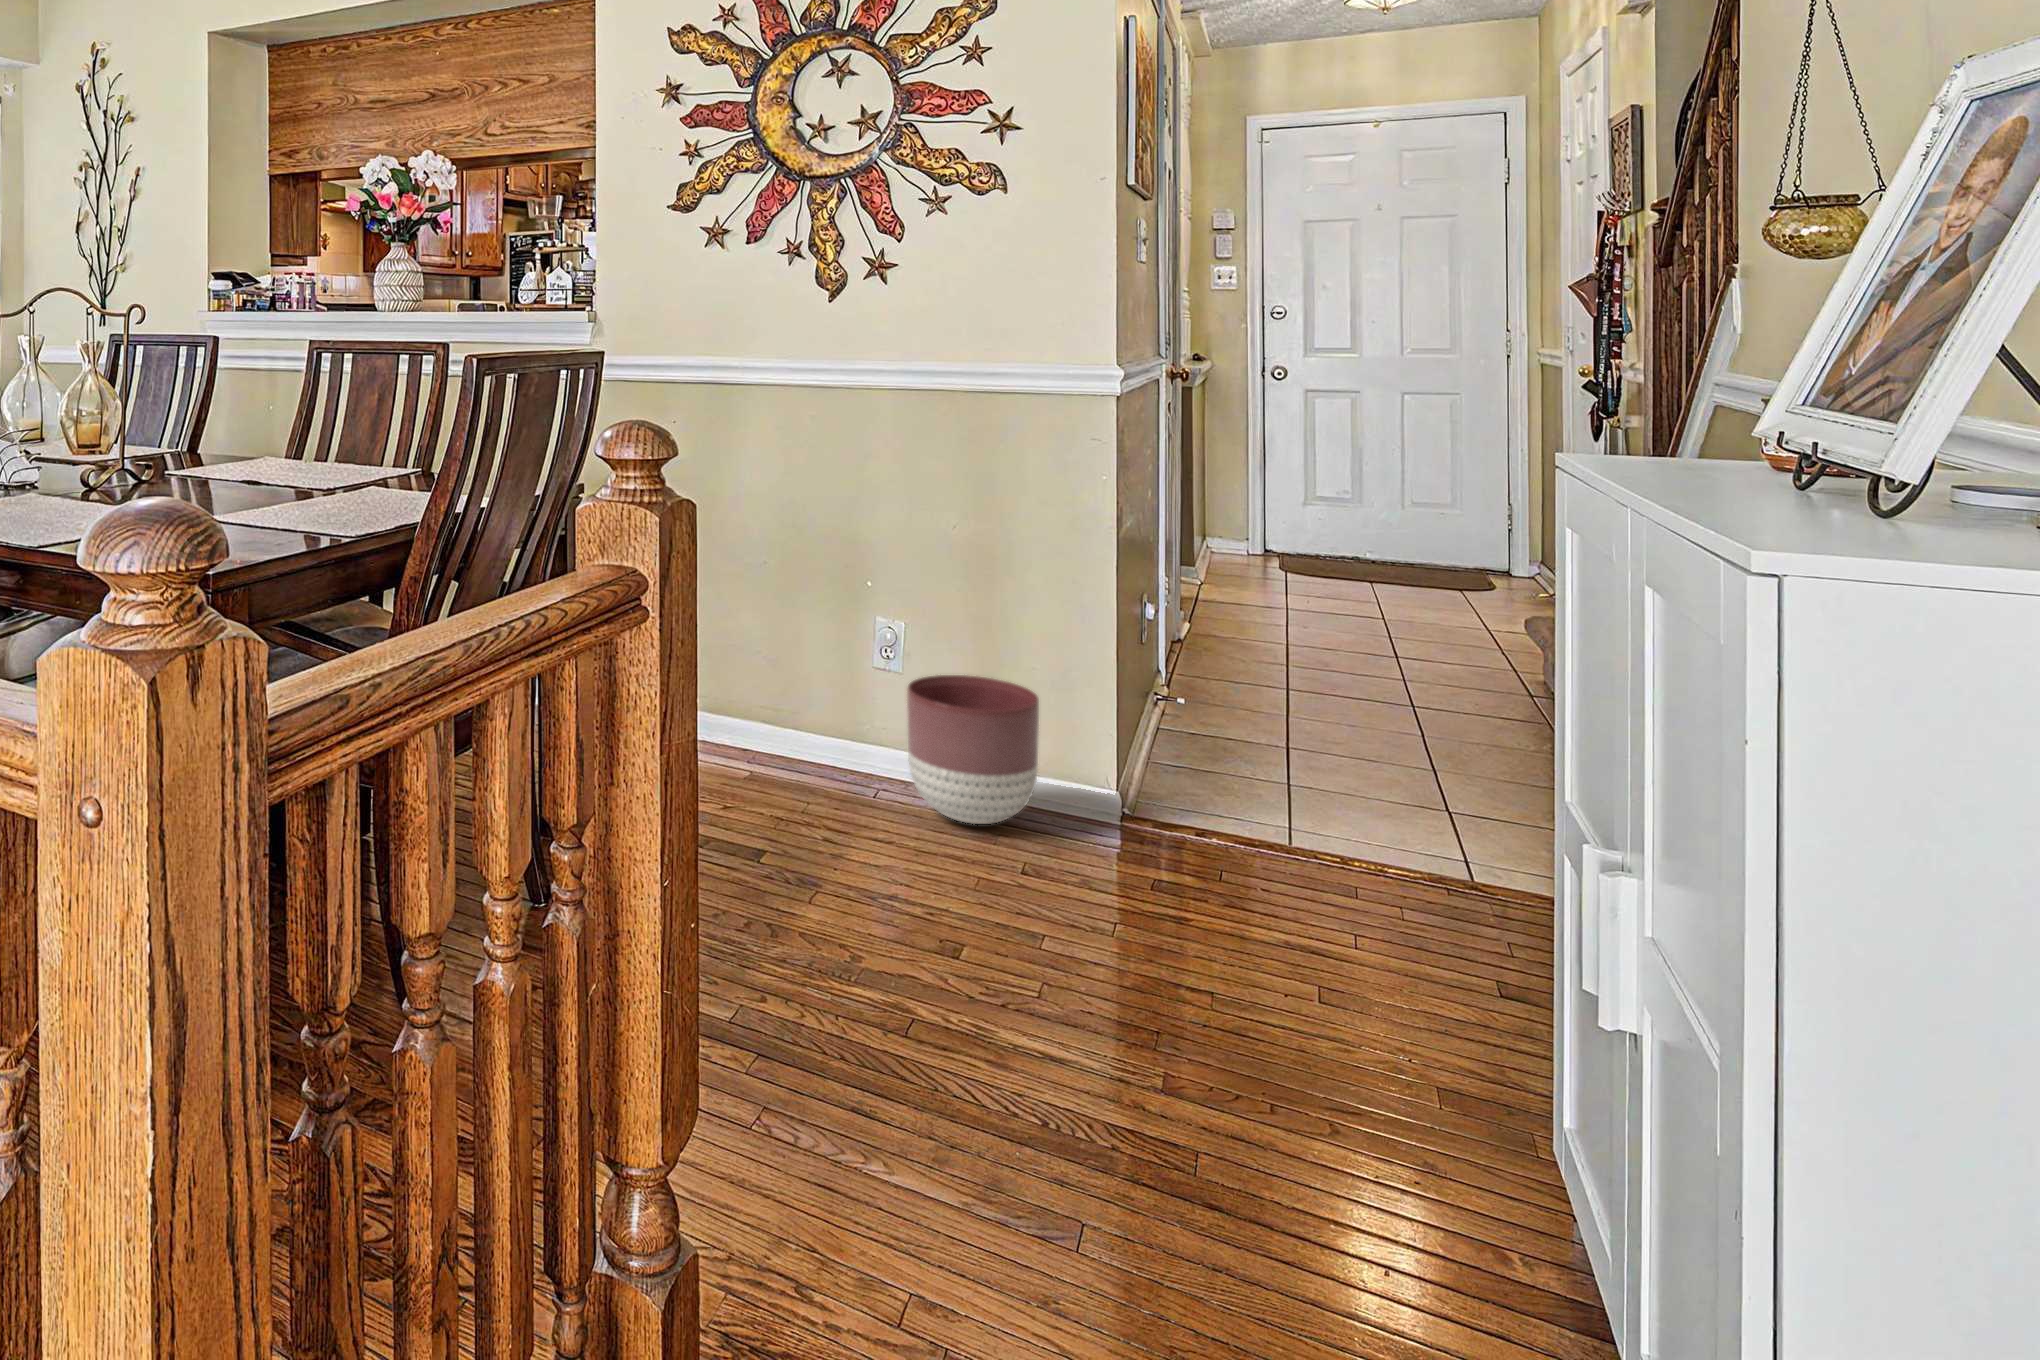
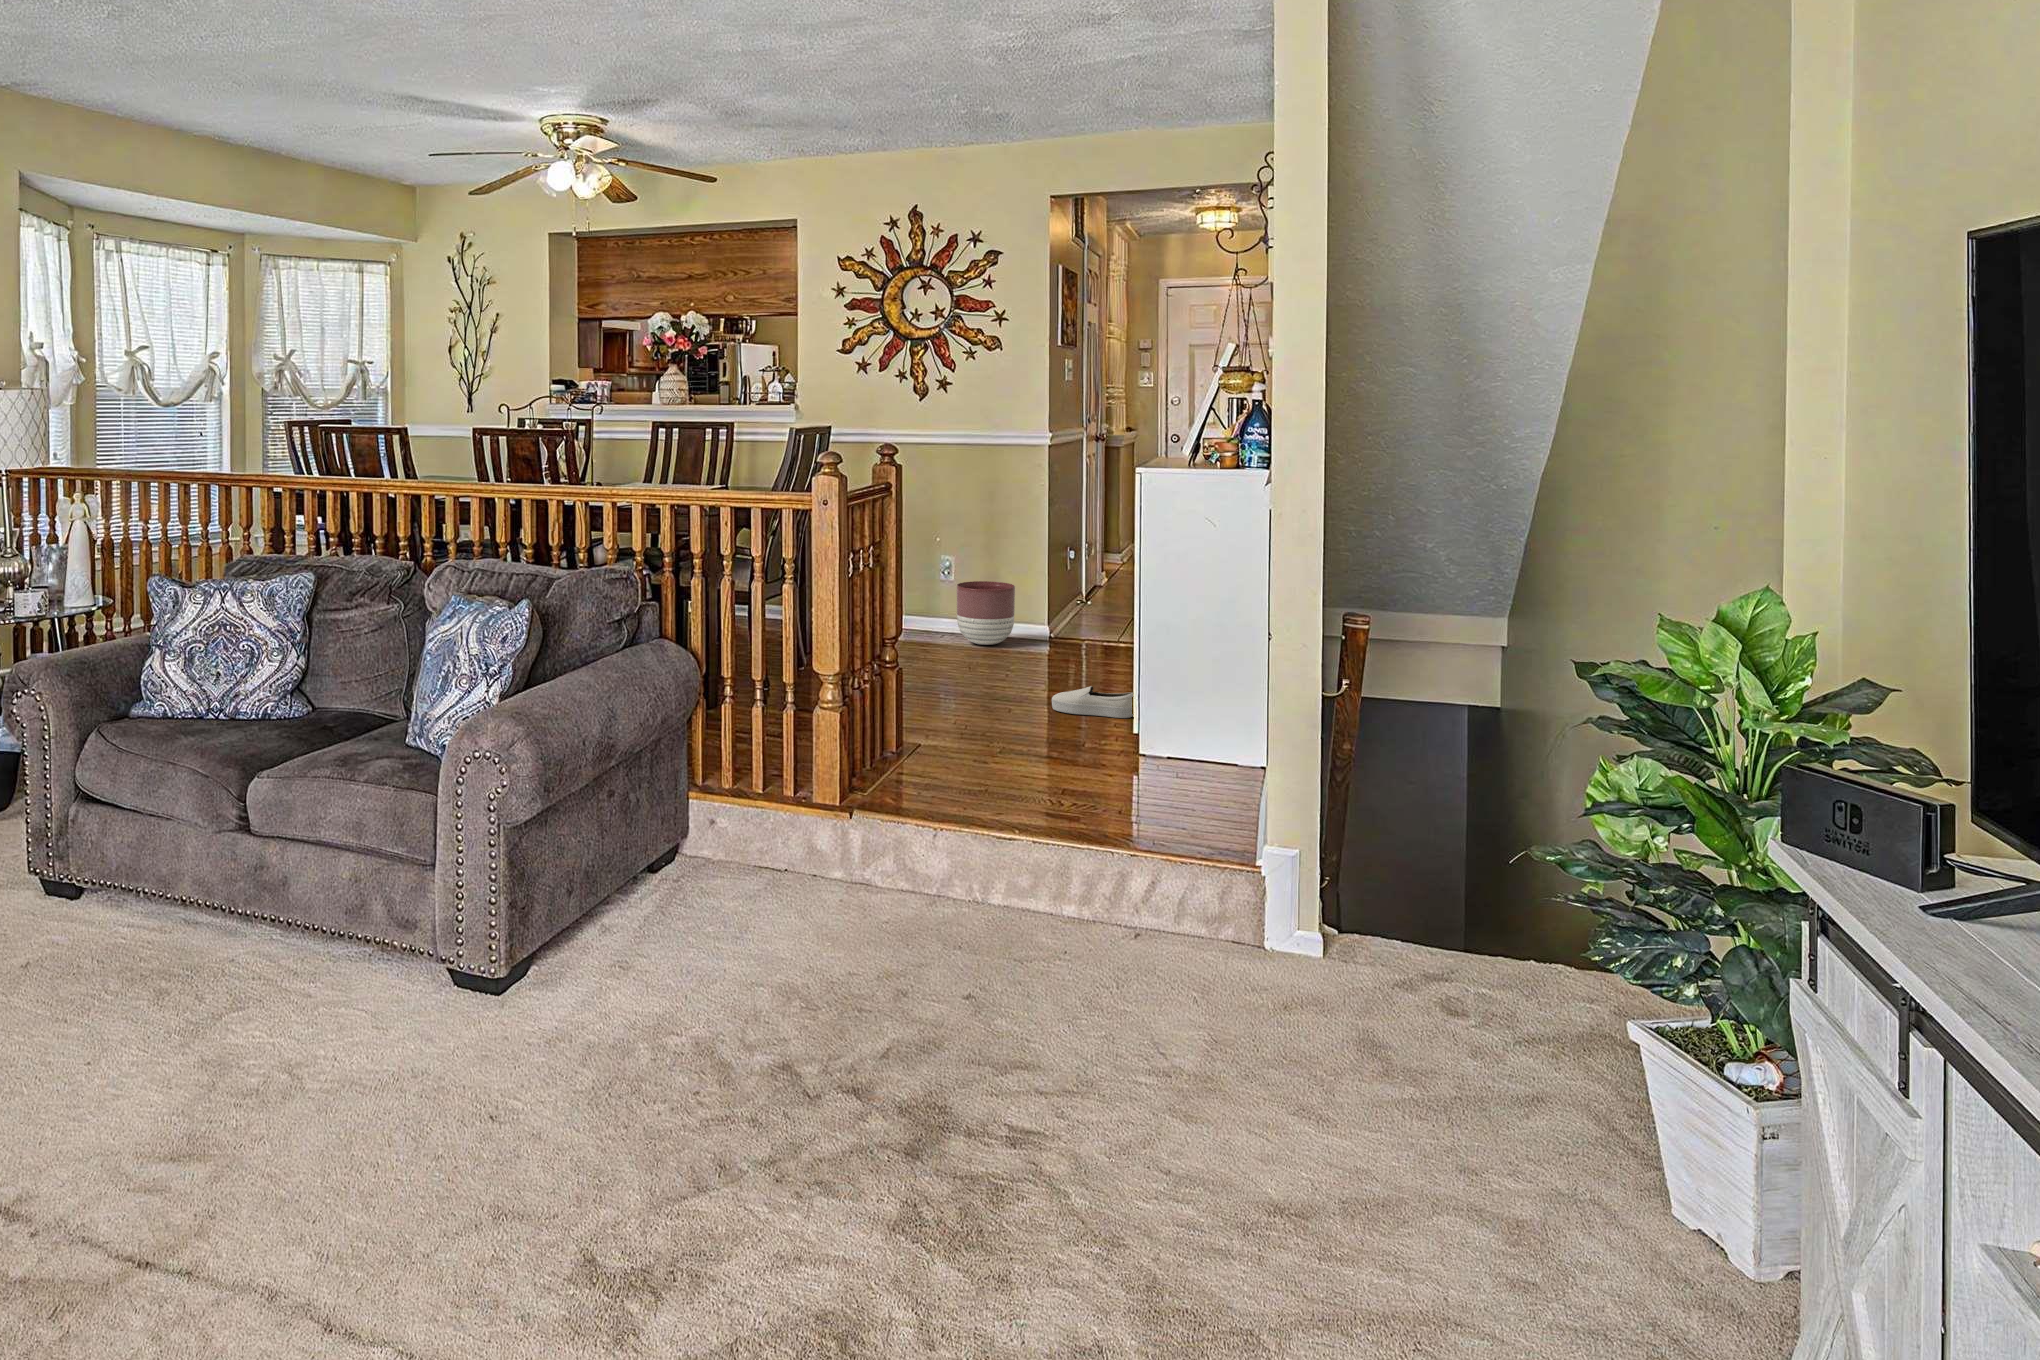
shoe: none [1224,1161,1543,1328] -> present [1052,686,1134,718]

